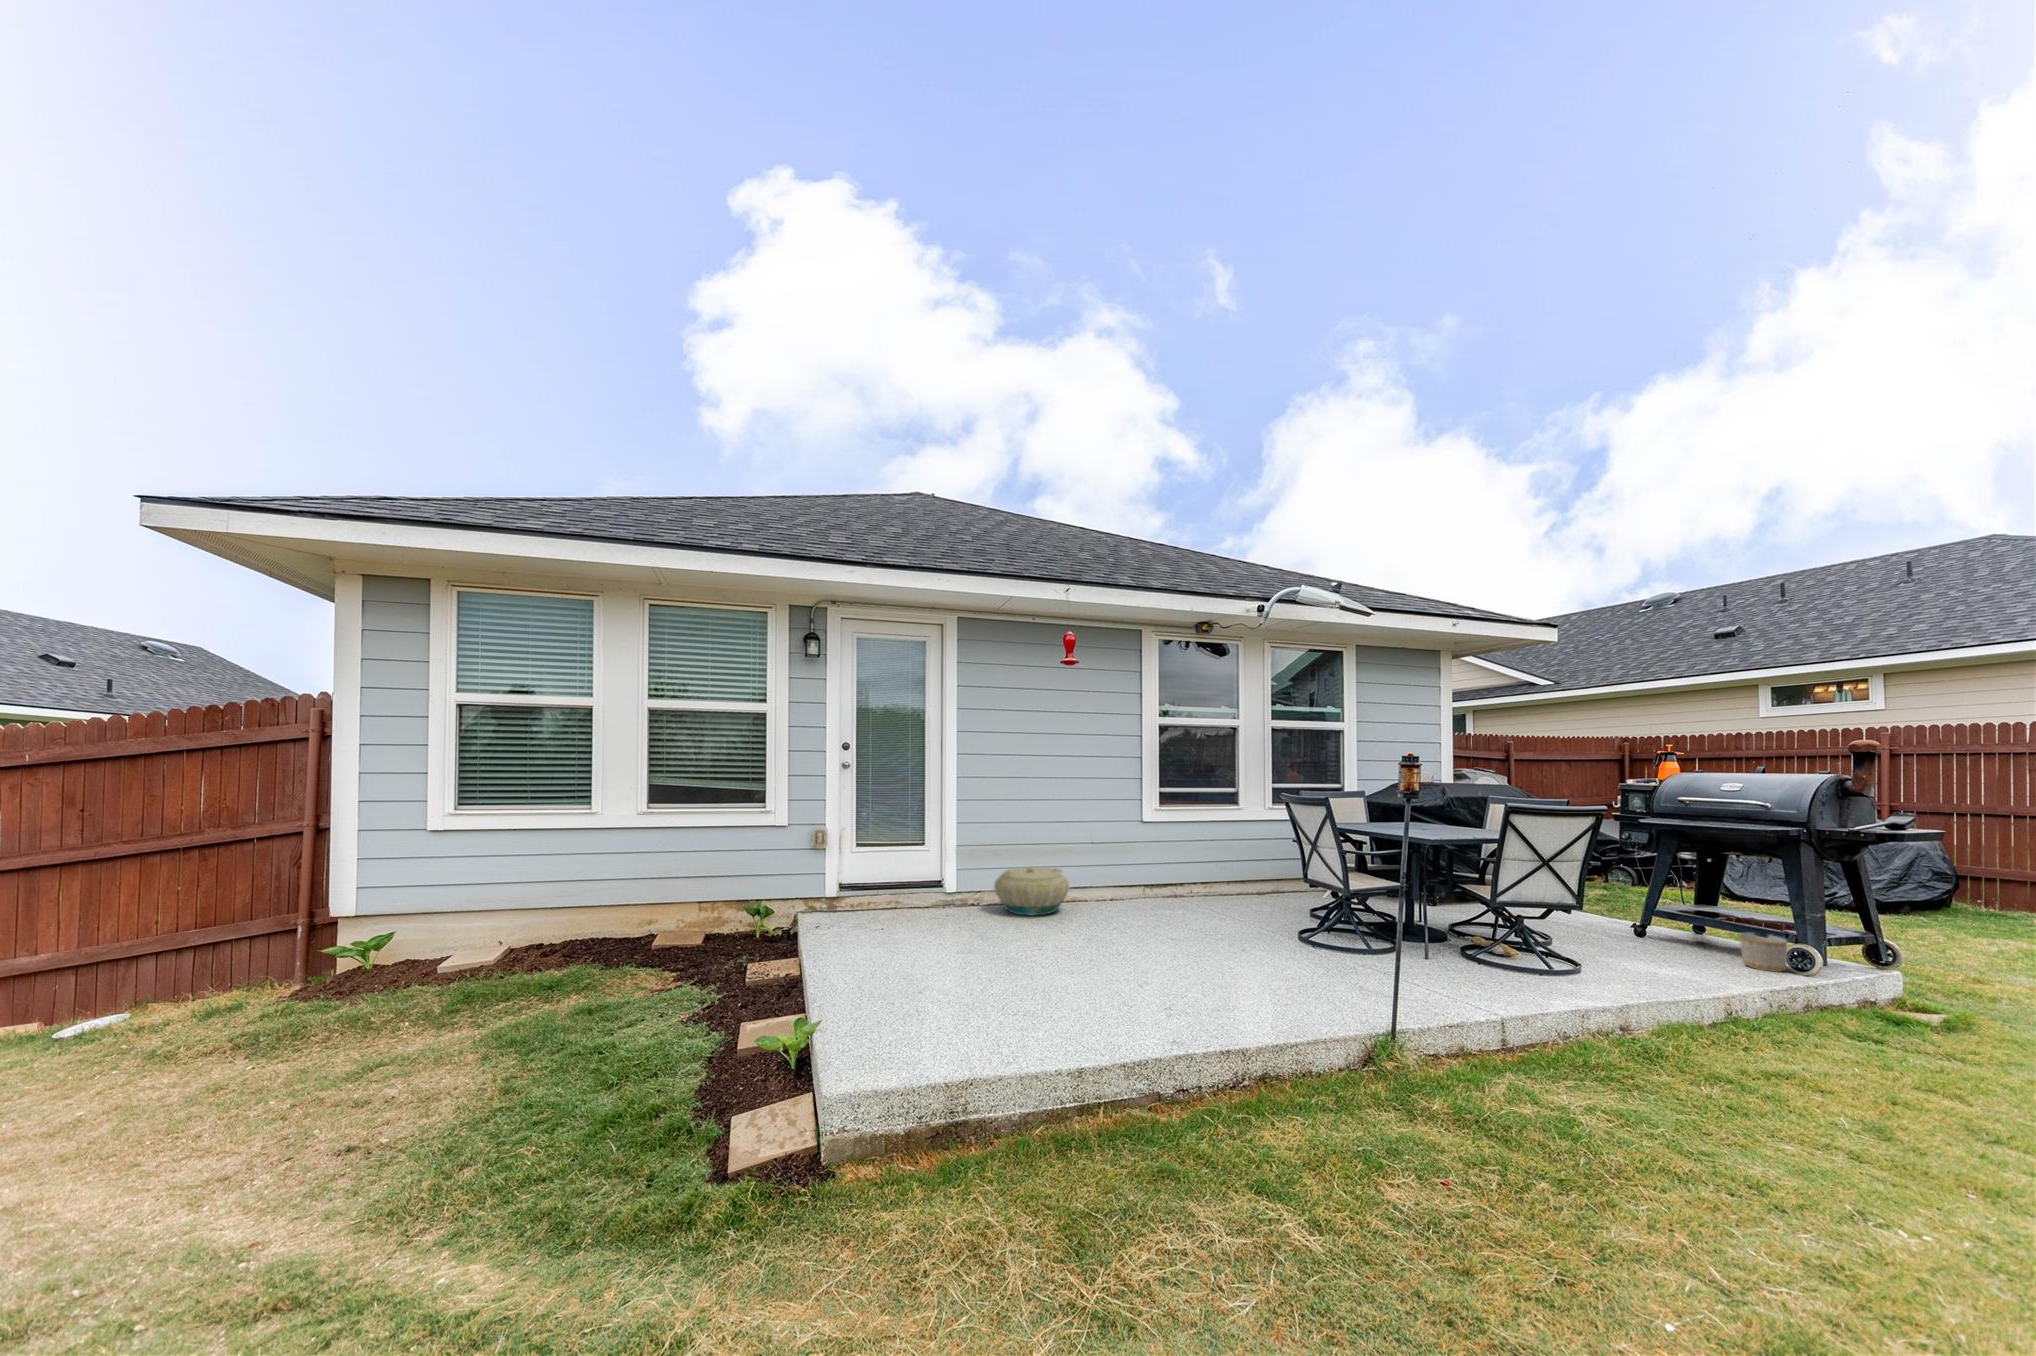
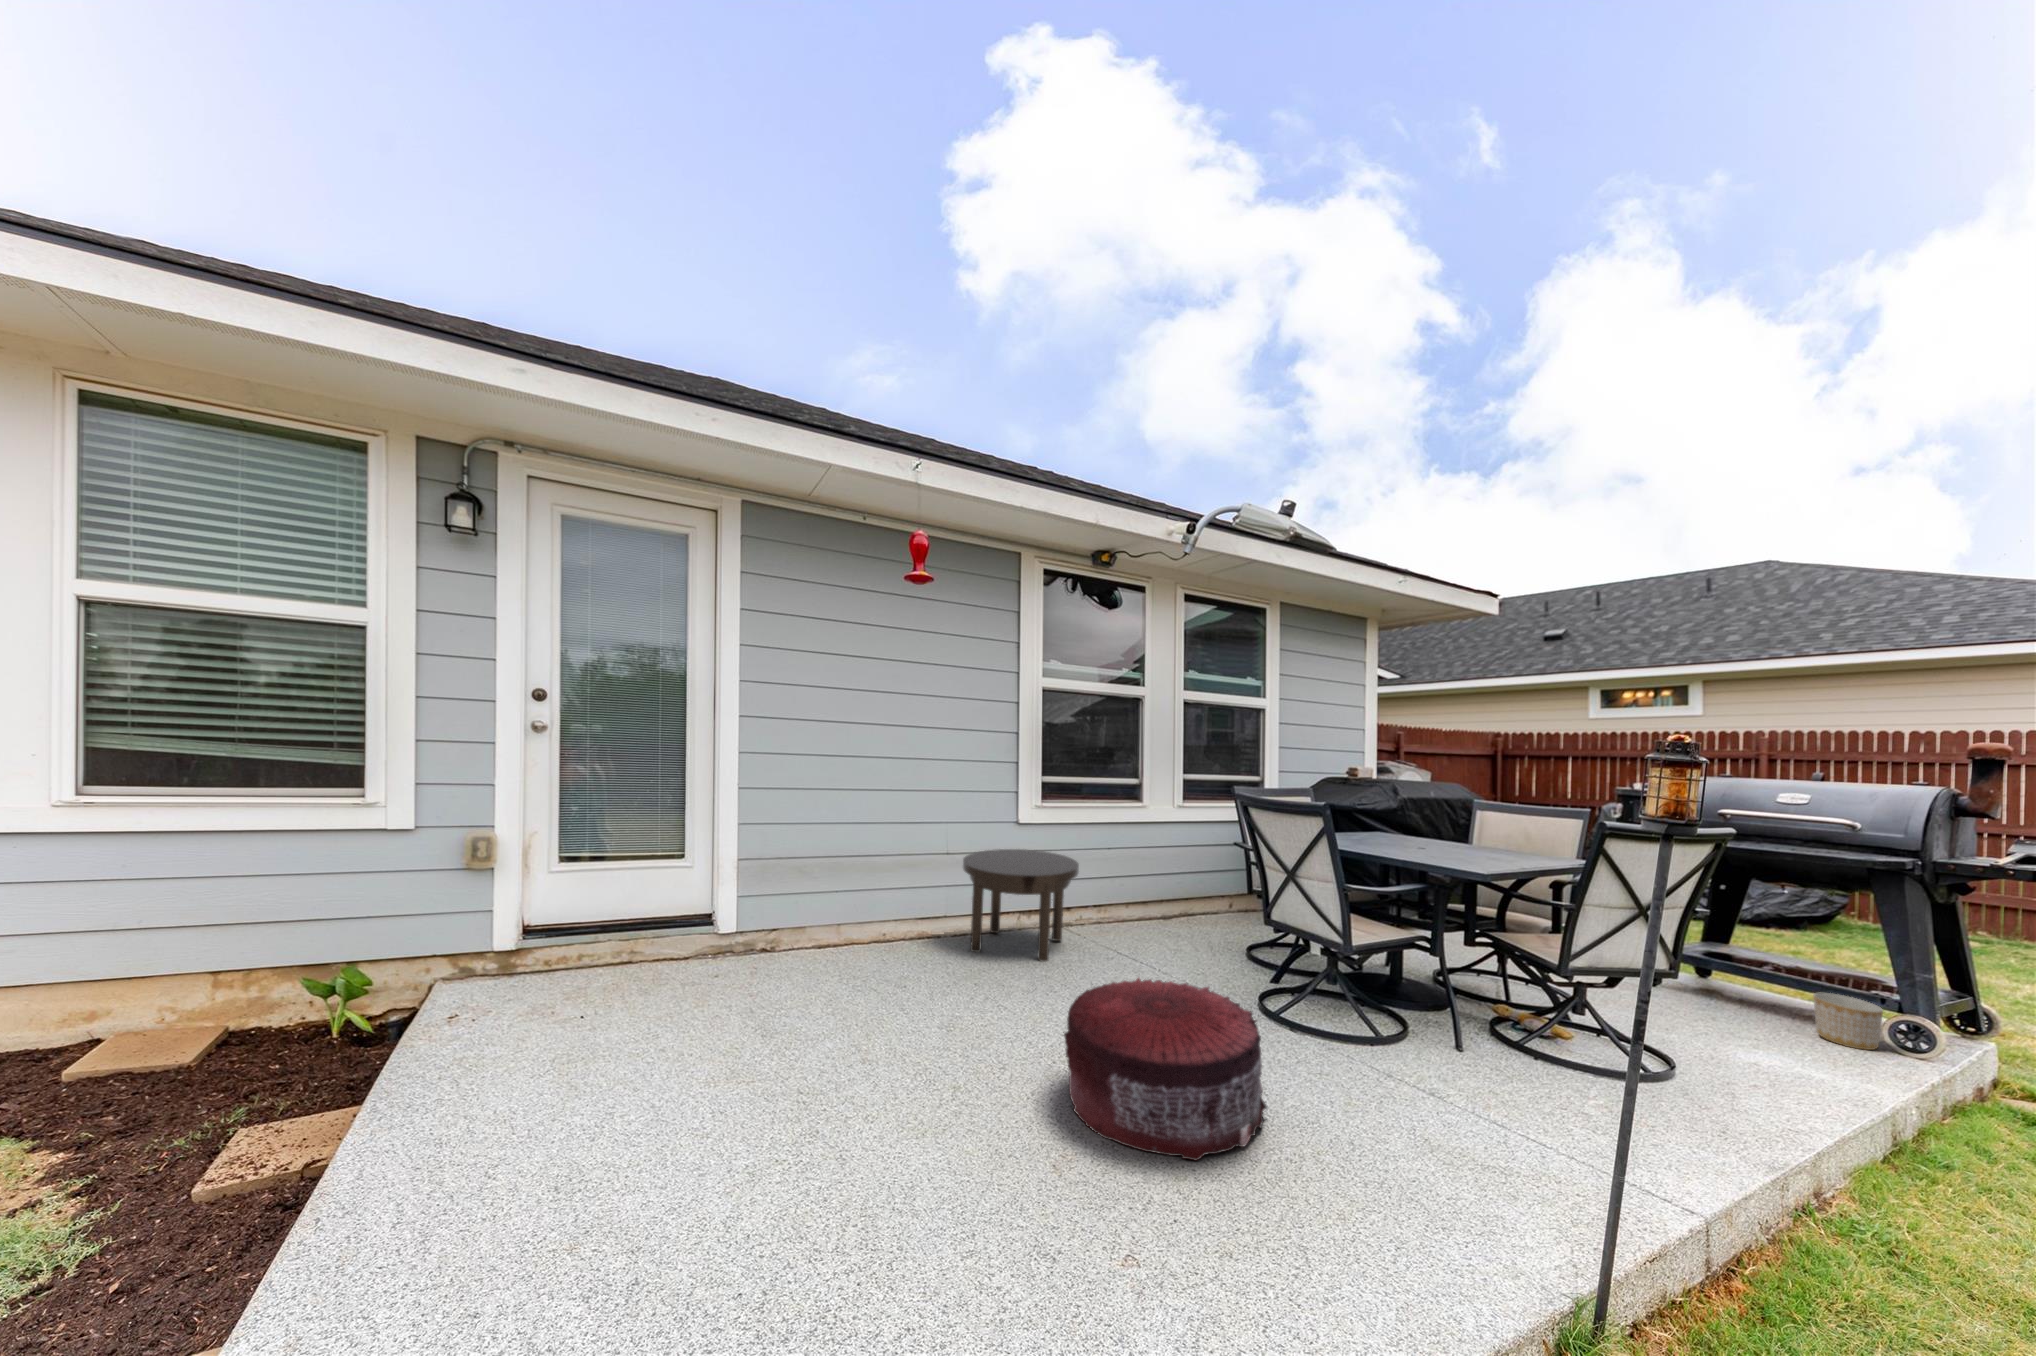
side table: none [1100,841,1182,915] -> present [963,849,1079,962]
basket: present [994,867,1069,915] -> none [796,891,915,973]
pouf: none [1150,902,1269,984] -> present [1063,978,1267,1160]

